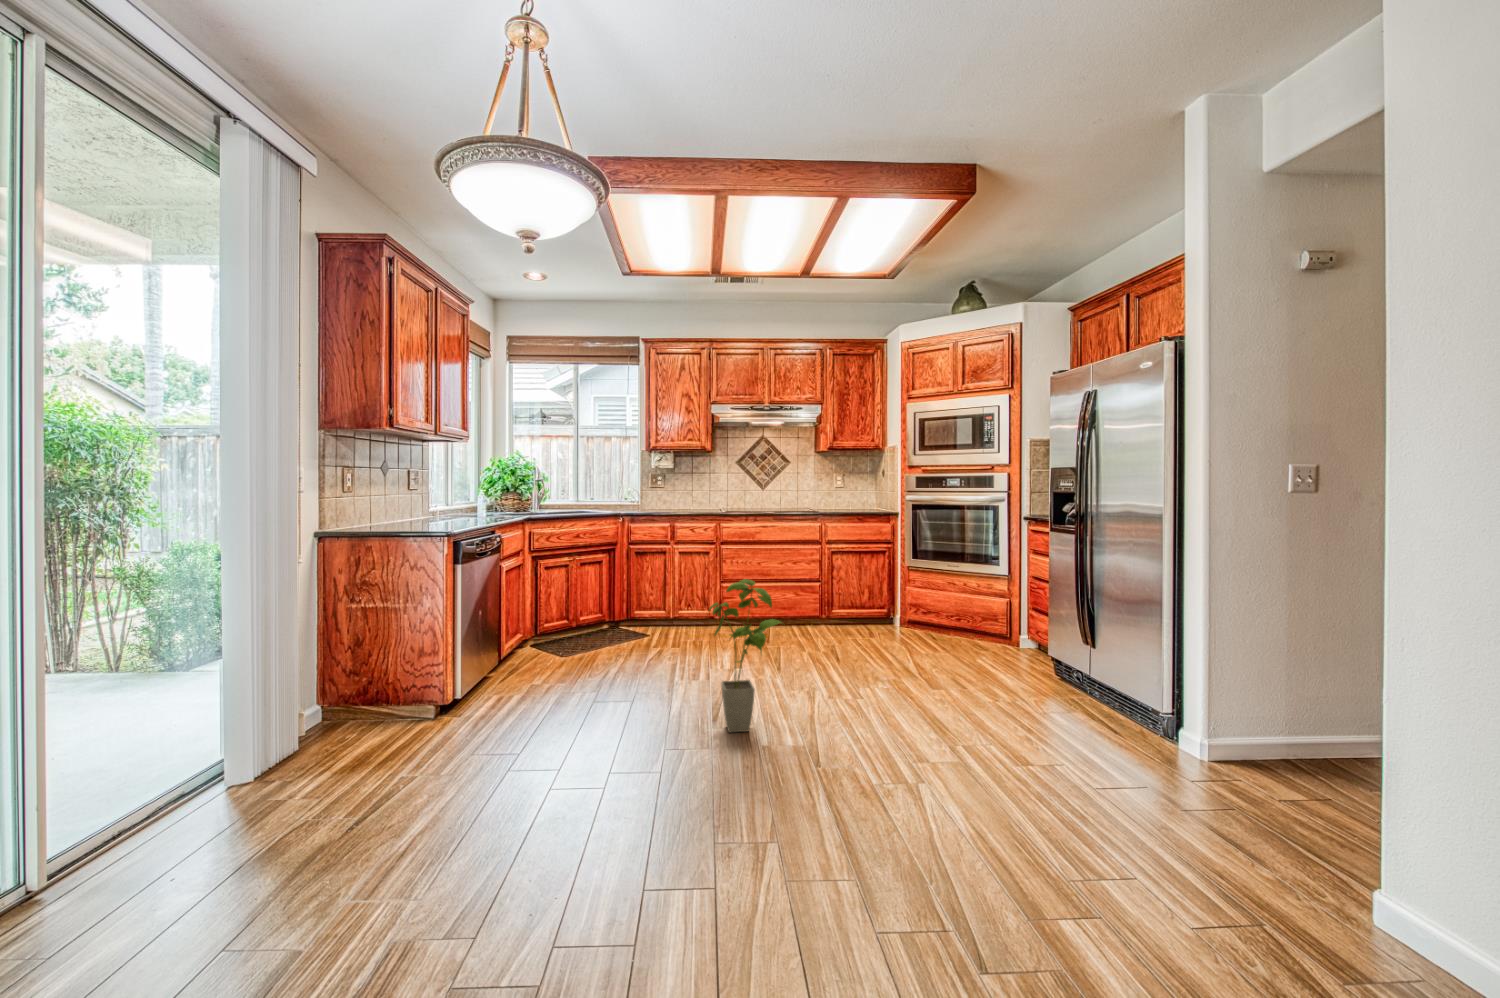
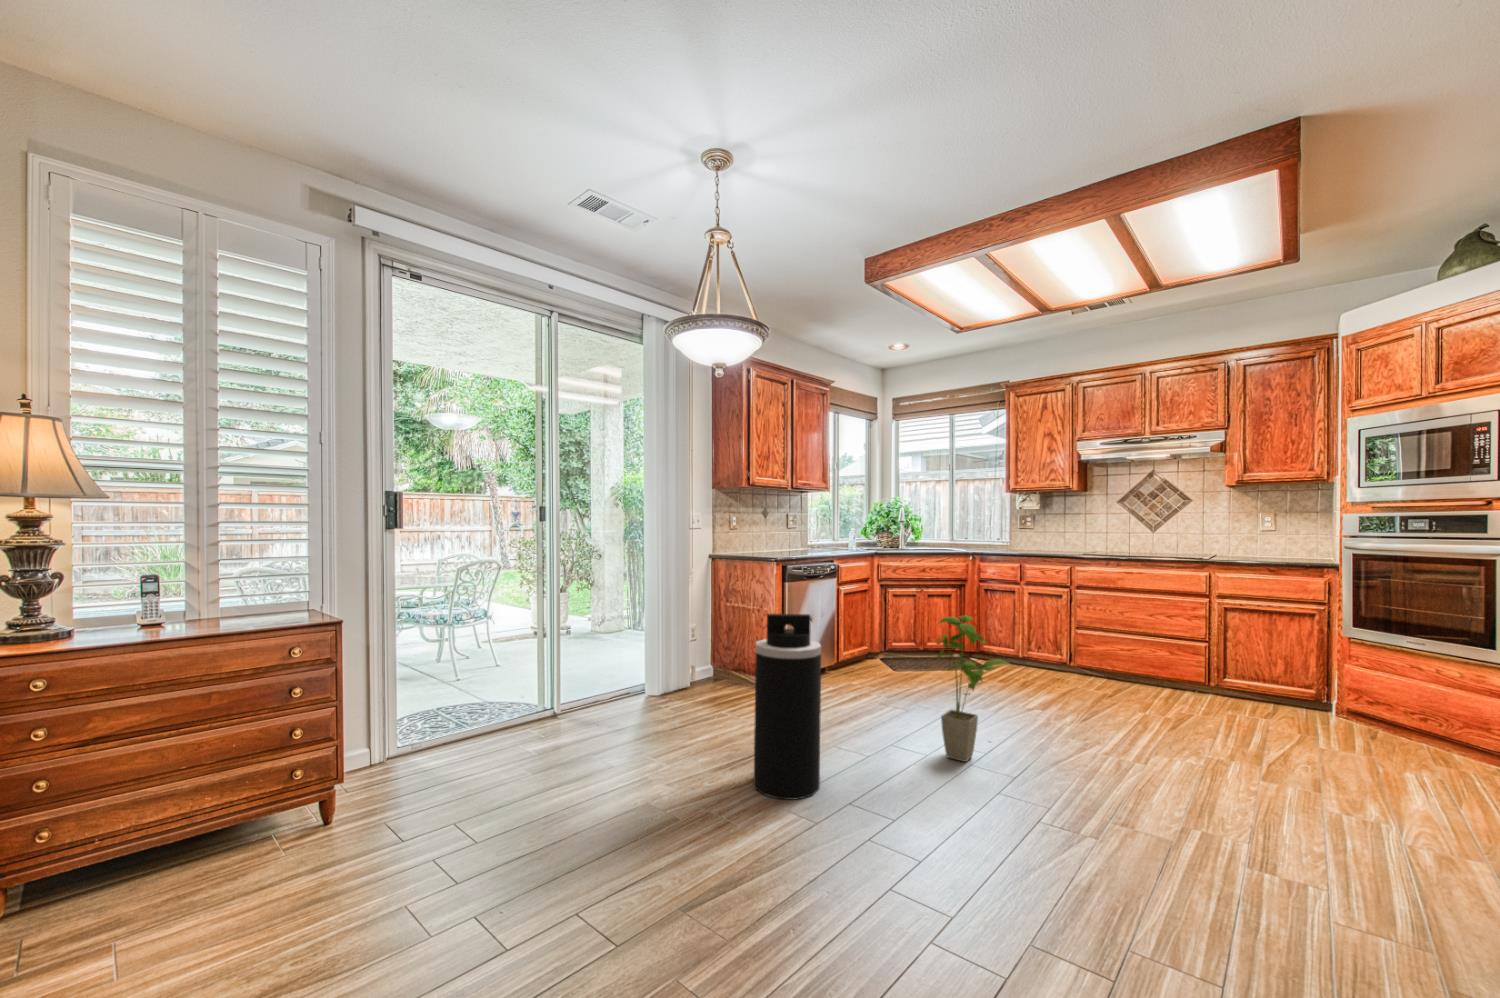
trash can: none [579,600,668,853] -> present [754,614,821,799]

